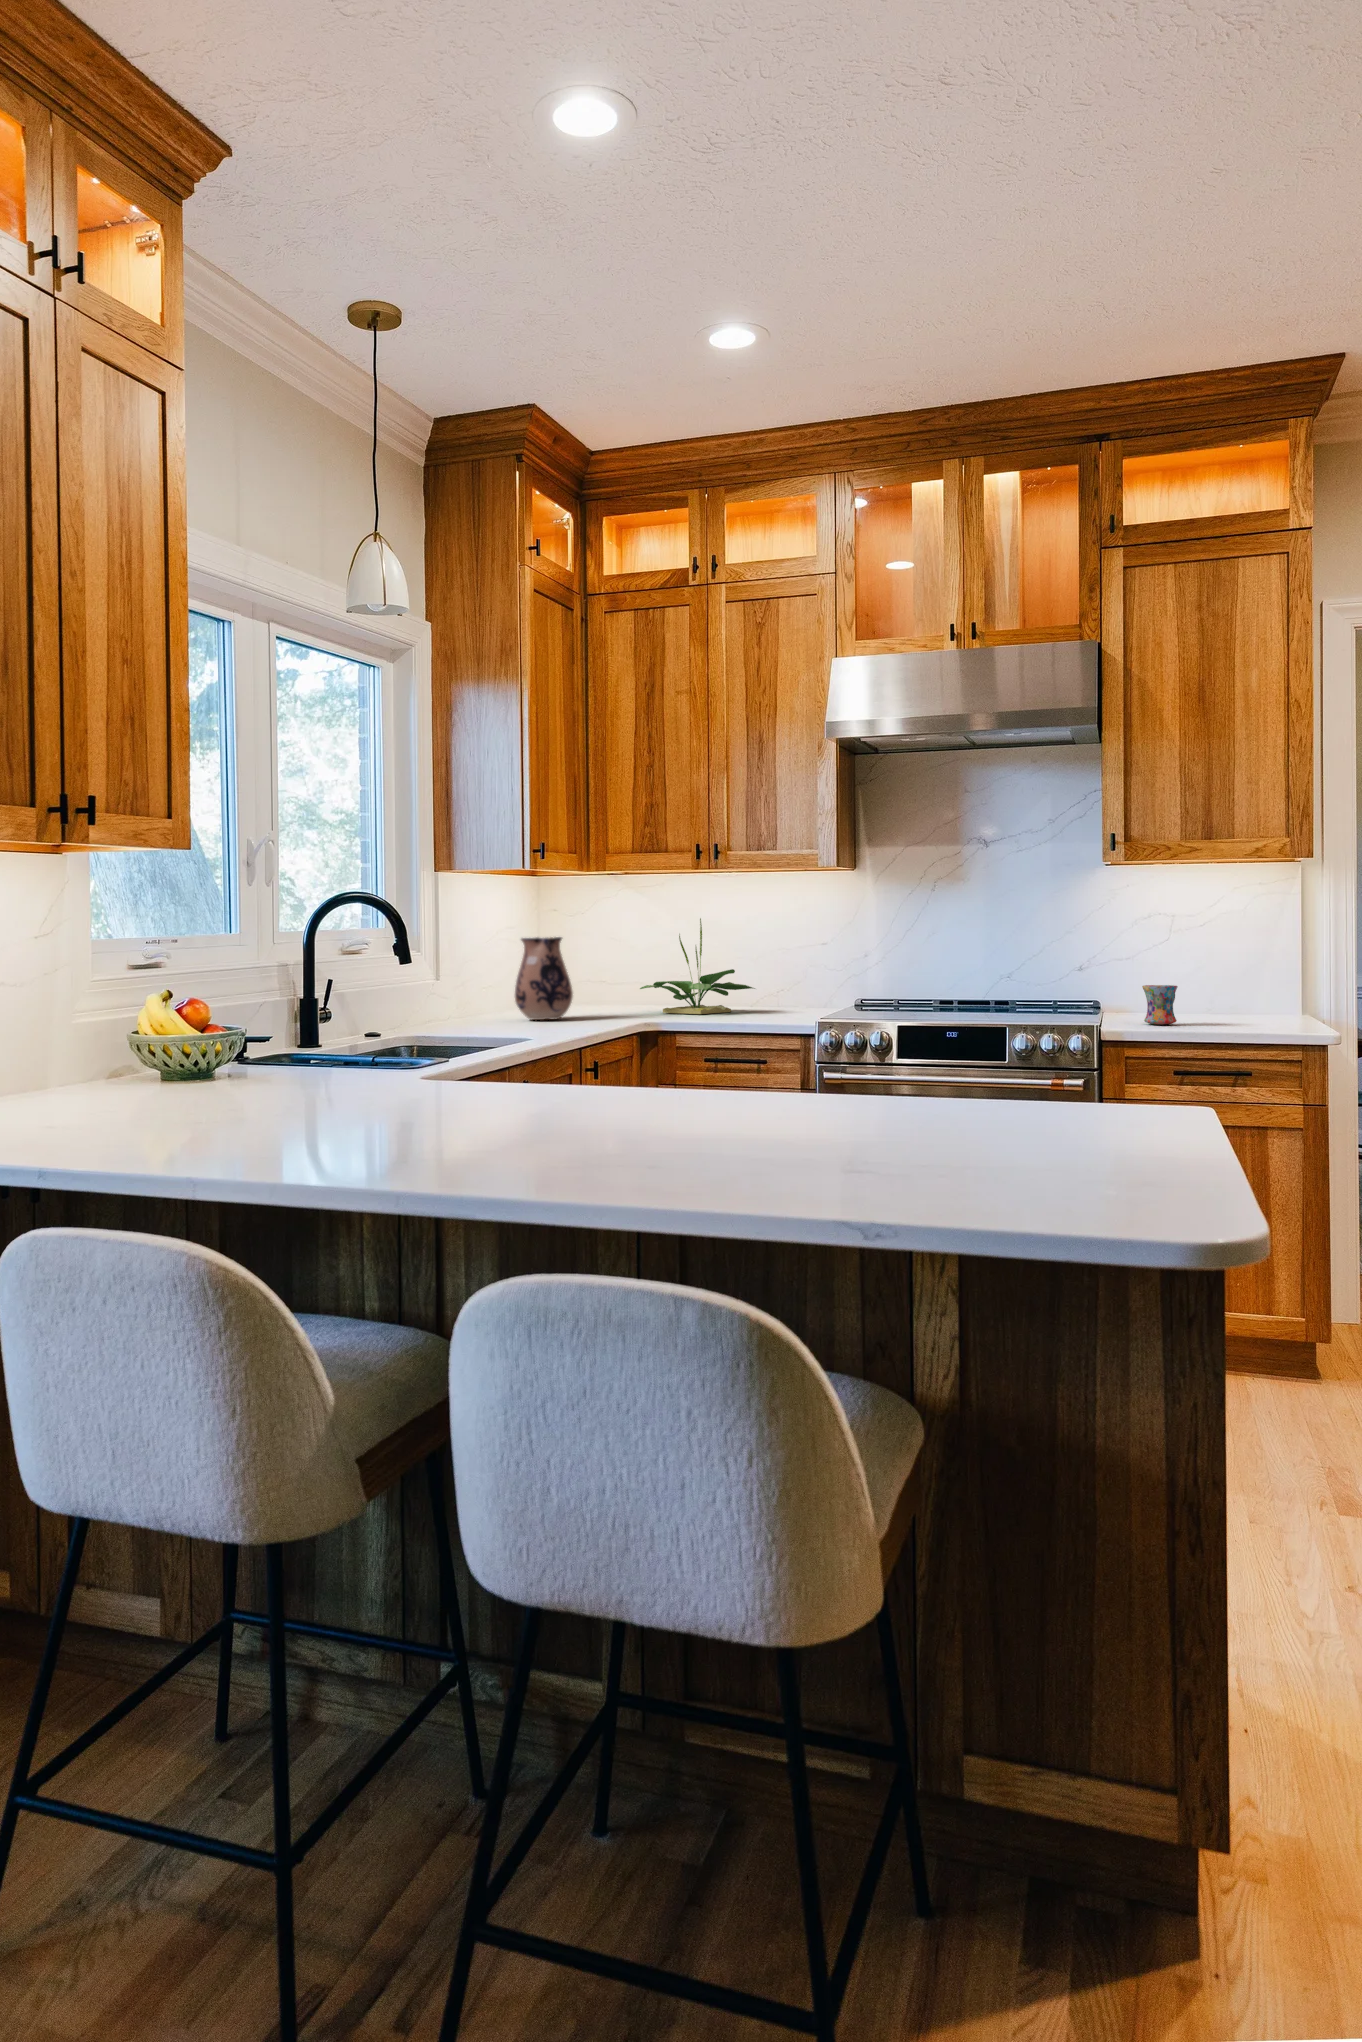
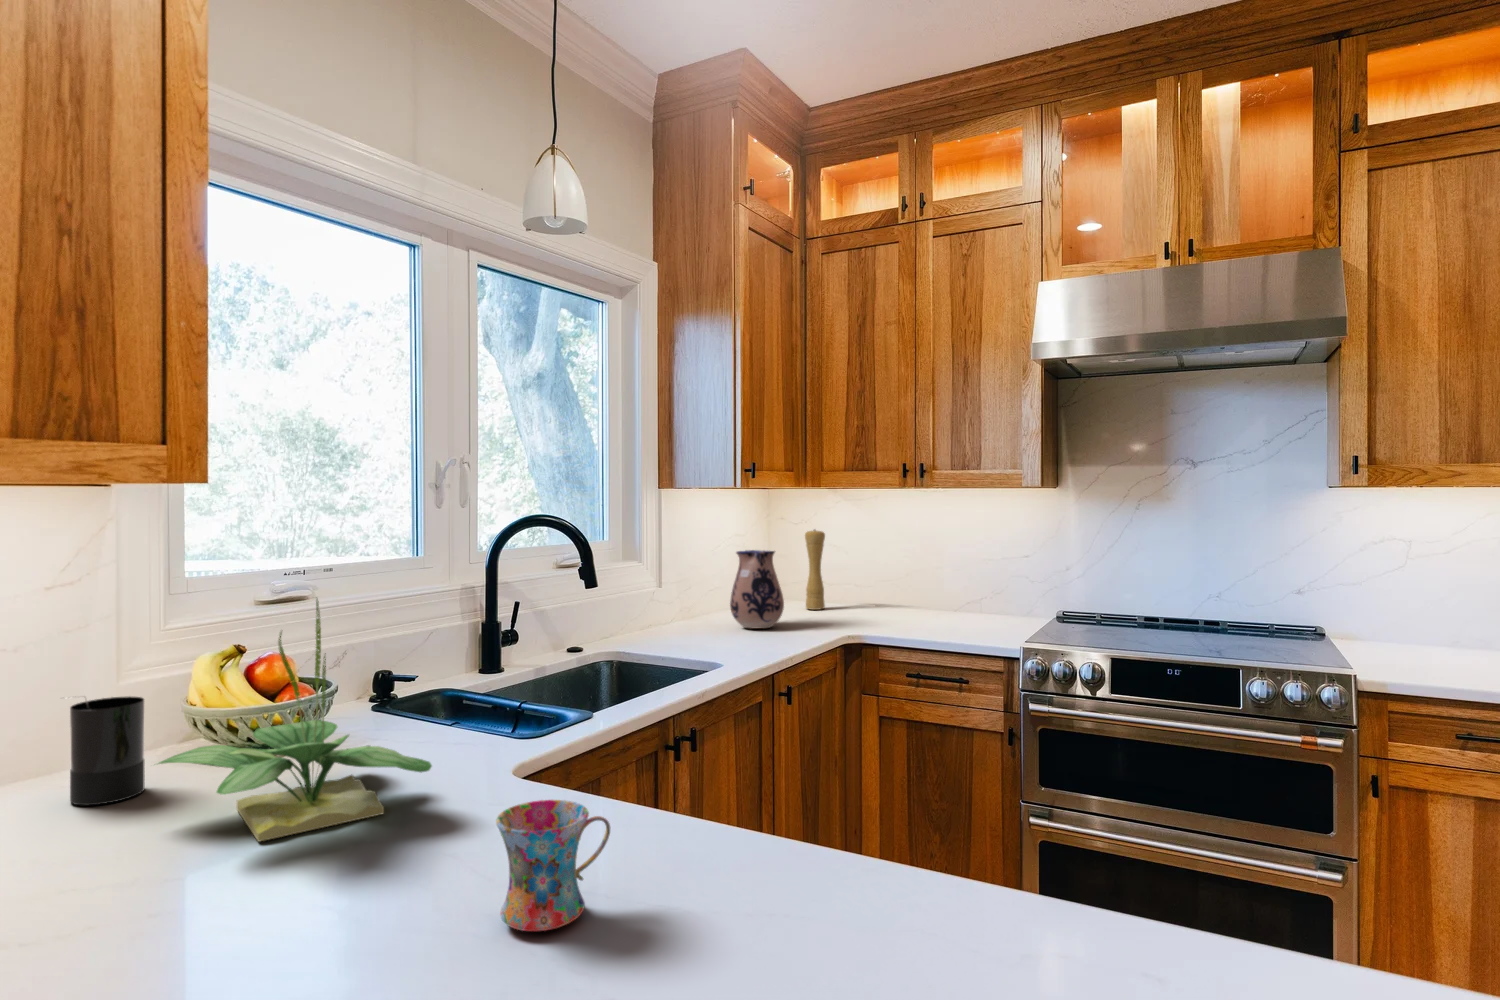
potted plant: present [640,918,755,1014] -> present [158,599,432,842]
pepper mill: none [584,919,607,1009] -> present [805,530,825,610]
mug: present [1142,985,1178,1025] -> present [496,800,610,931]
candle: none [101,1008,154,1086] -> present [70,696,145,805]

